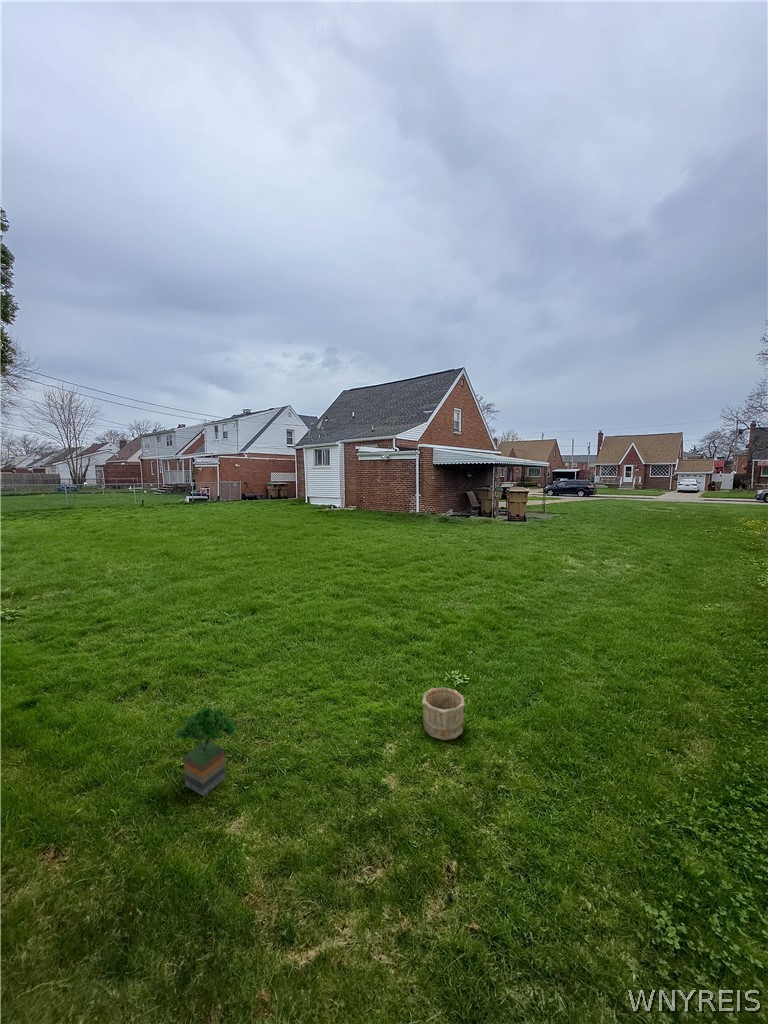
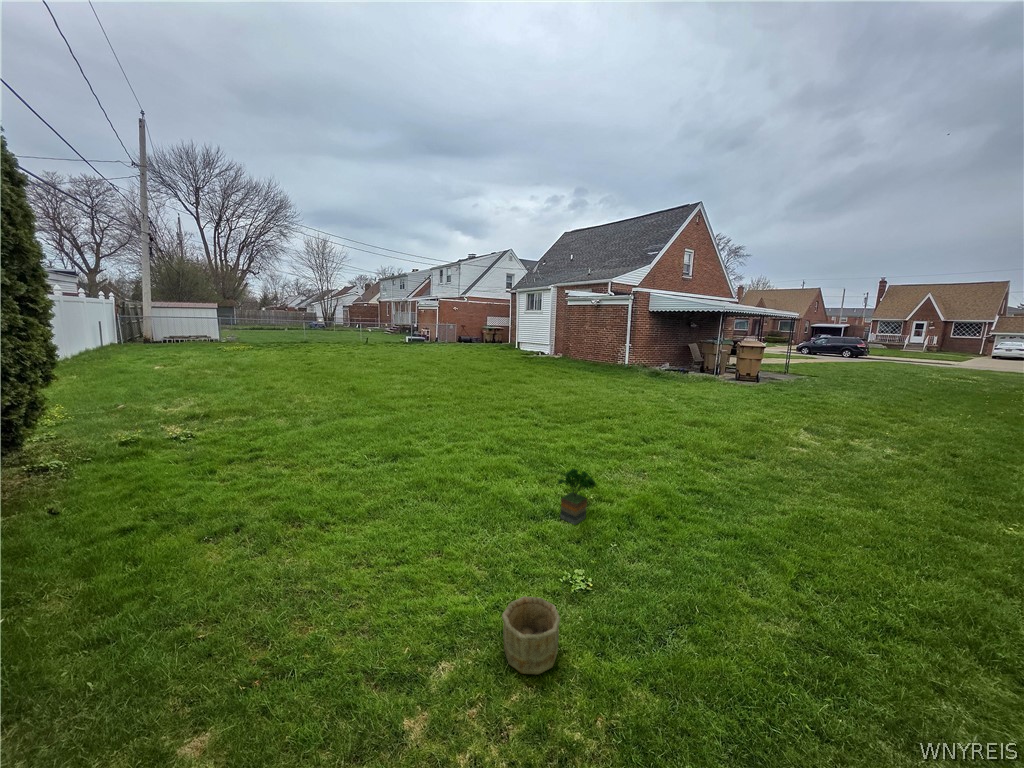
potted tree: present [175,707,236,796] -> present [558,469,597,525]

